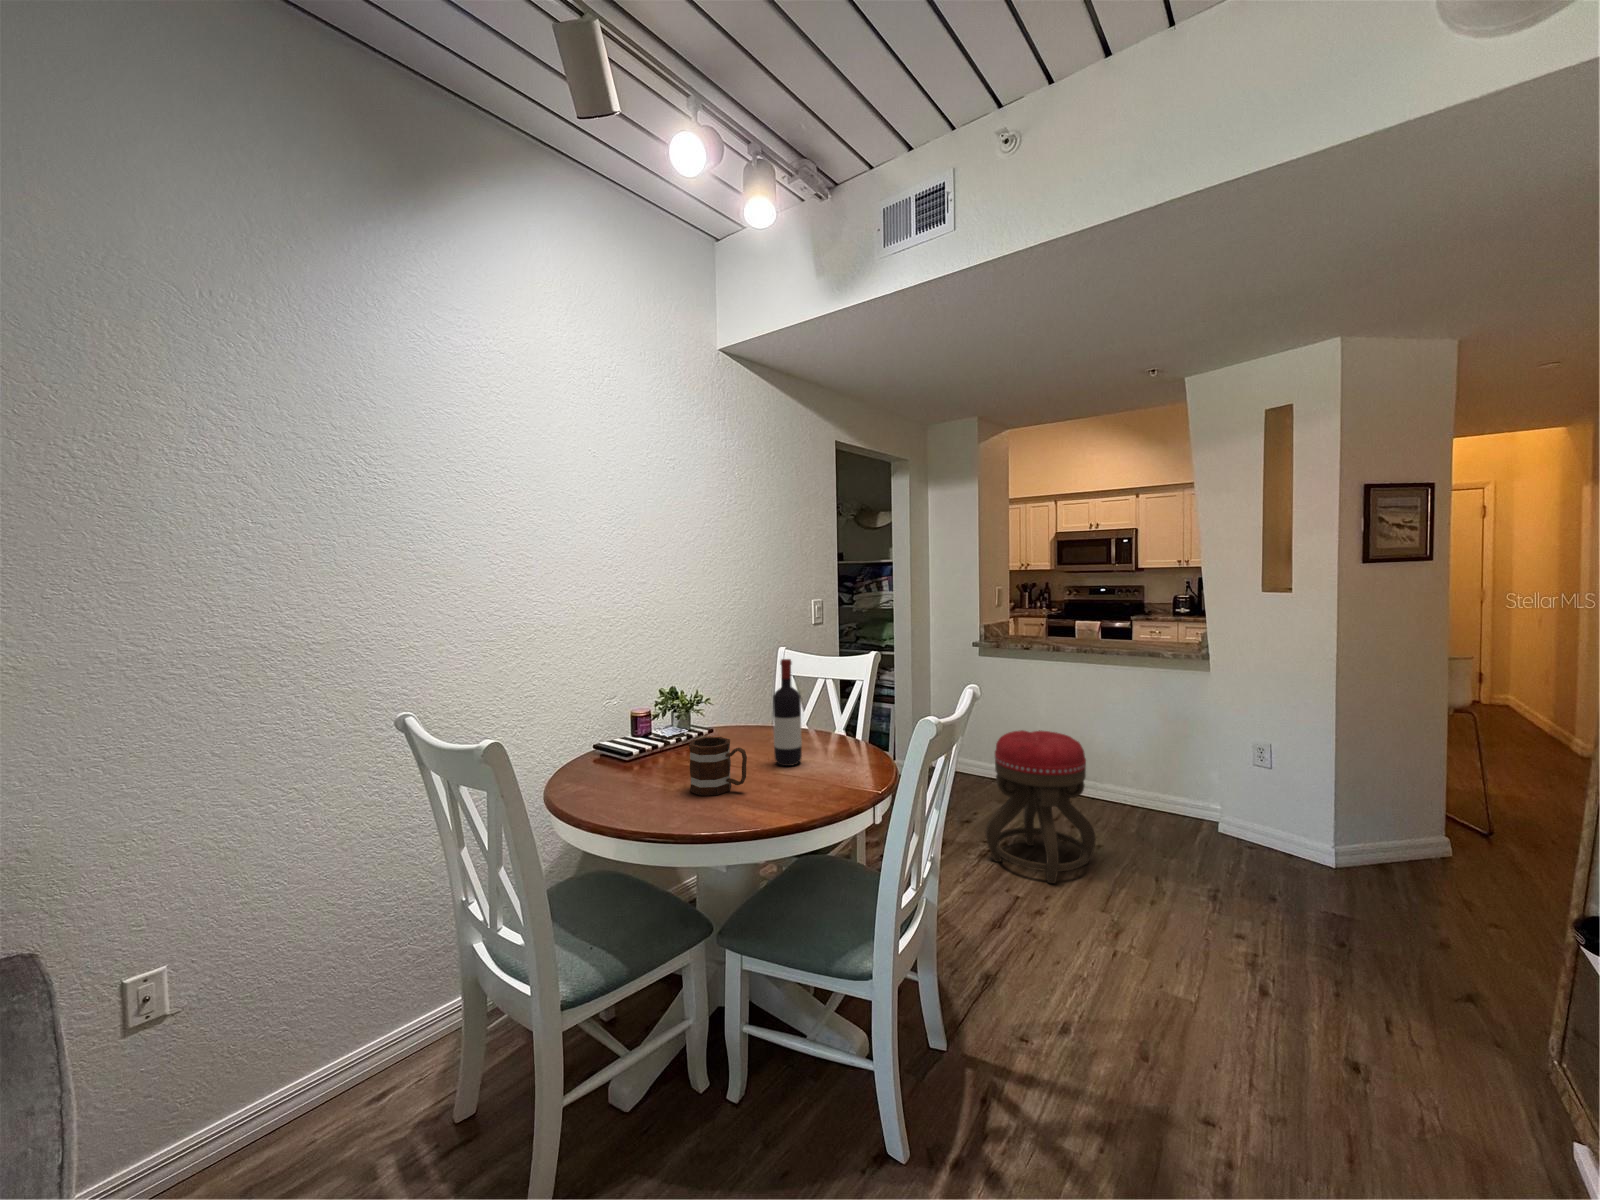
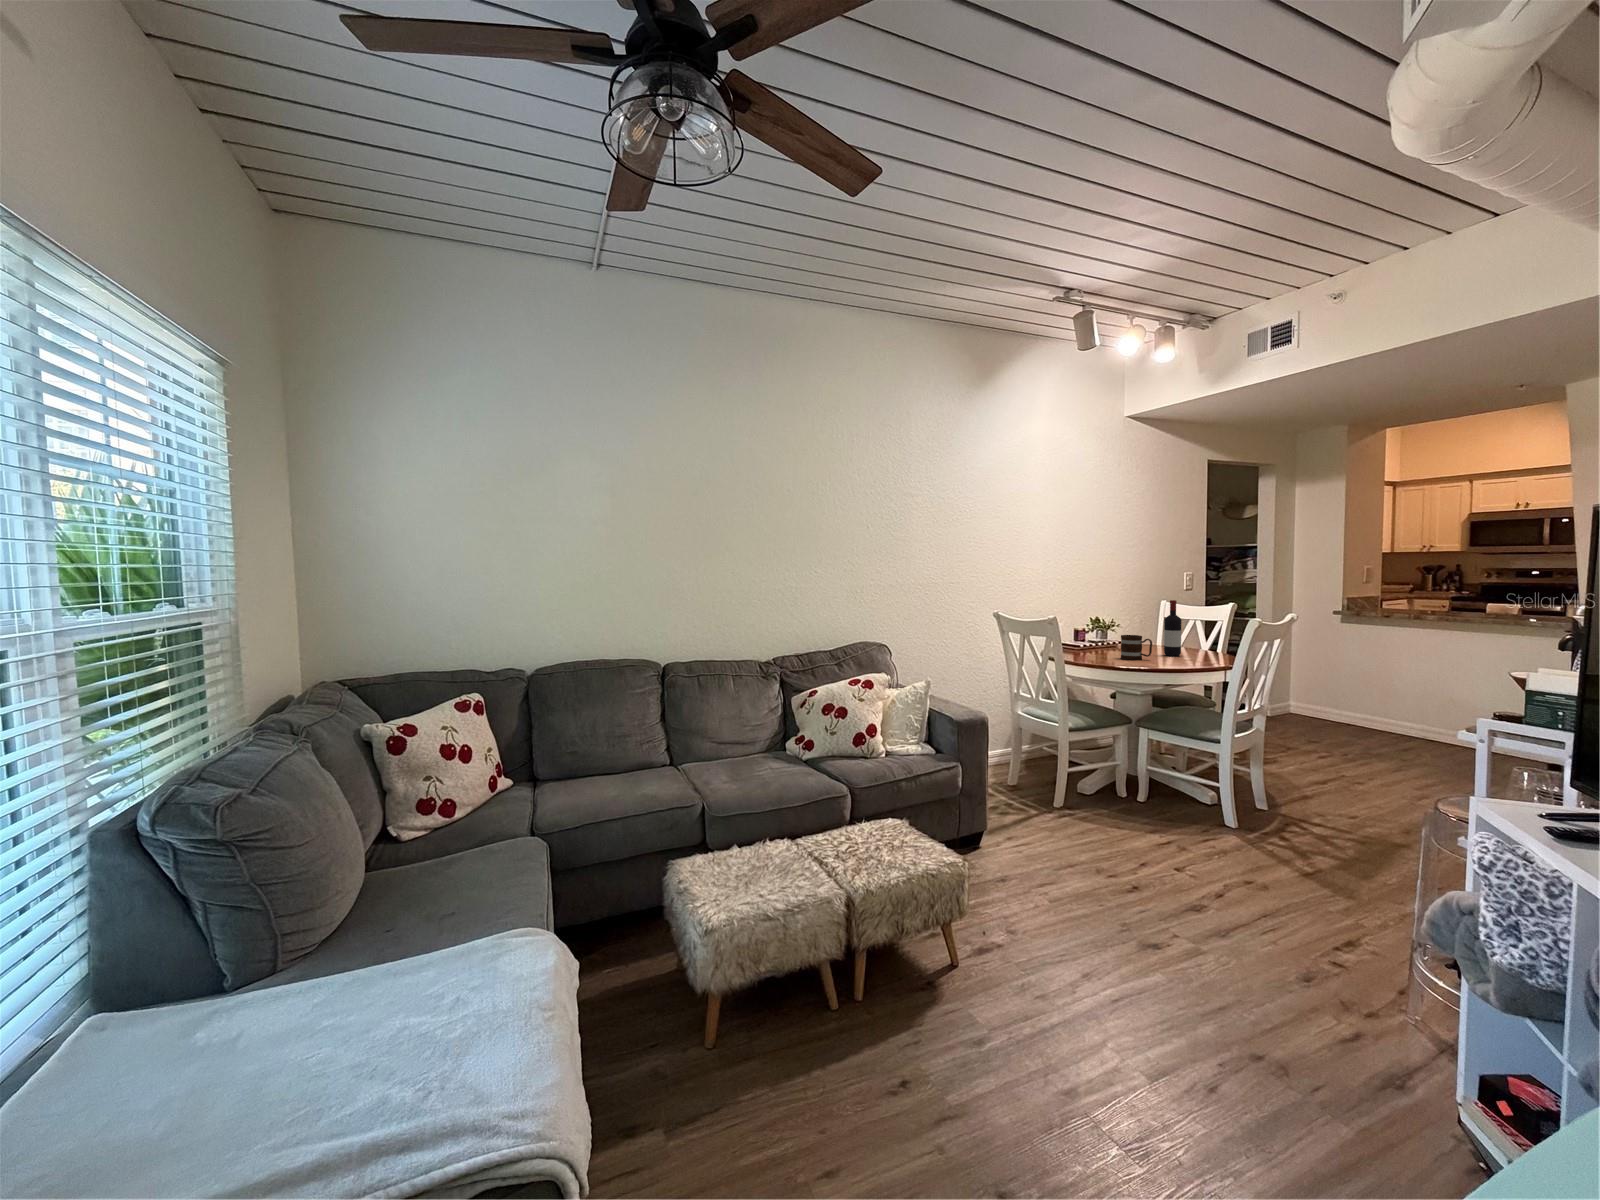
ottoman: present [985,730,1096,883] -> none [1326,672,1430,777]

